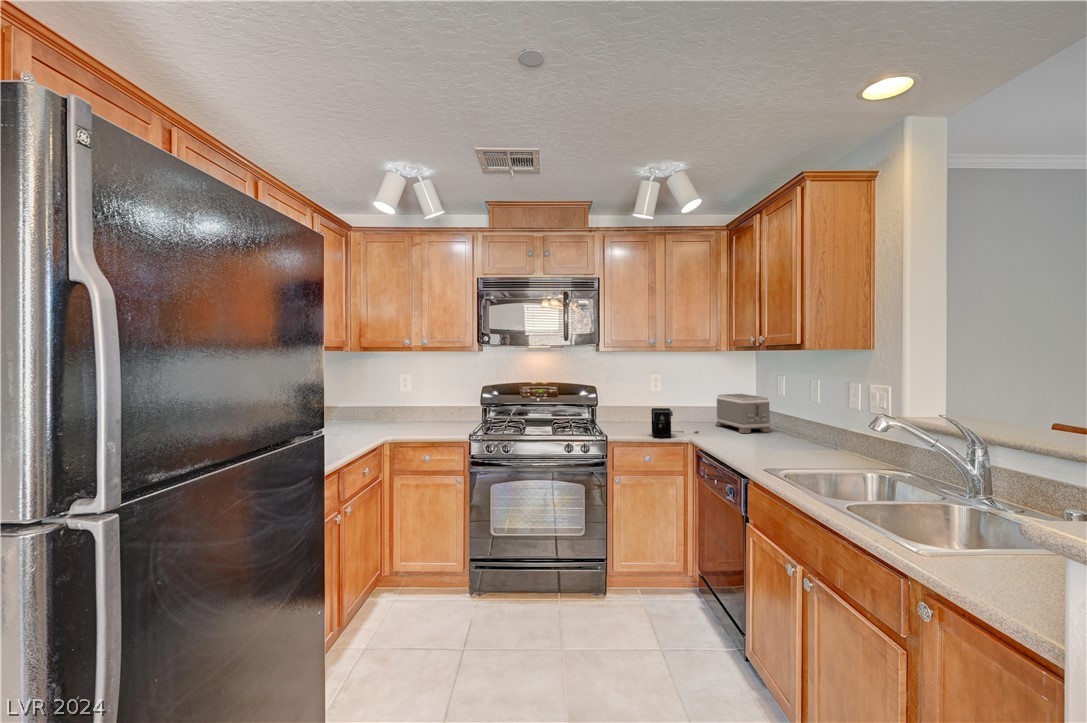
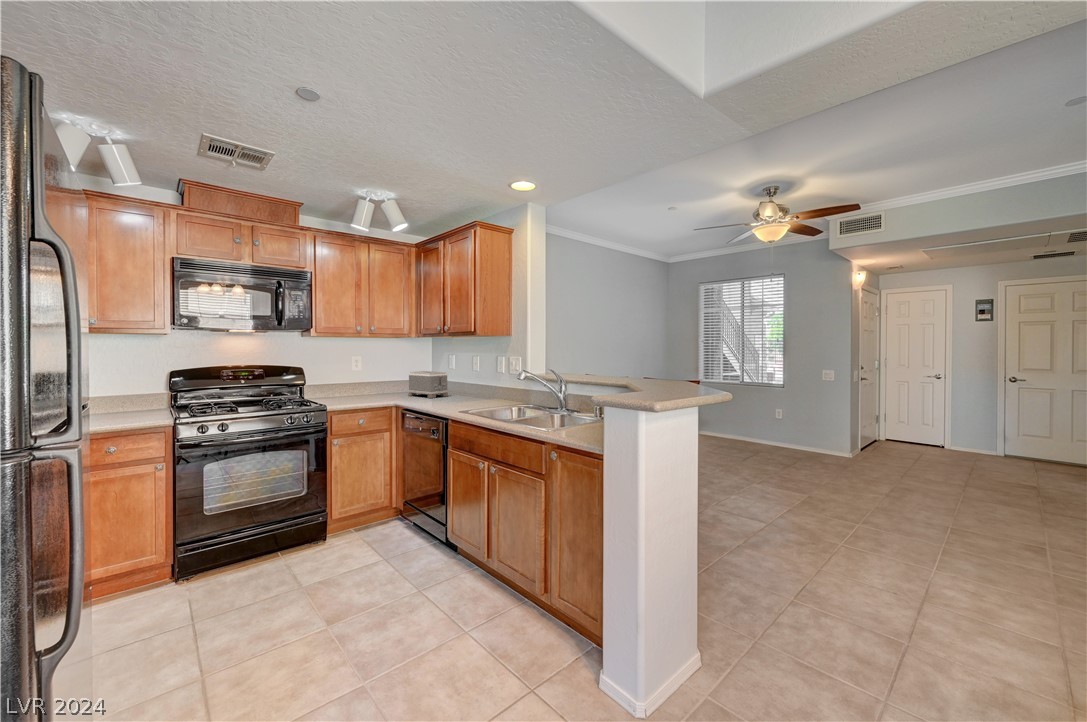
coffee maker: present [651,408,699,438] -> none [363,382,400,405]

